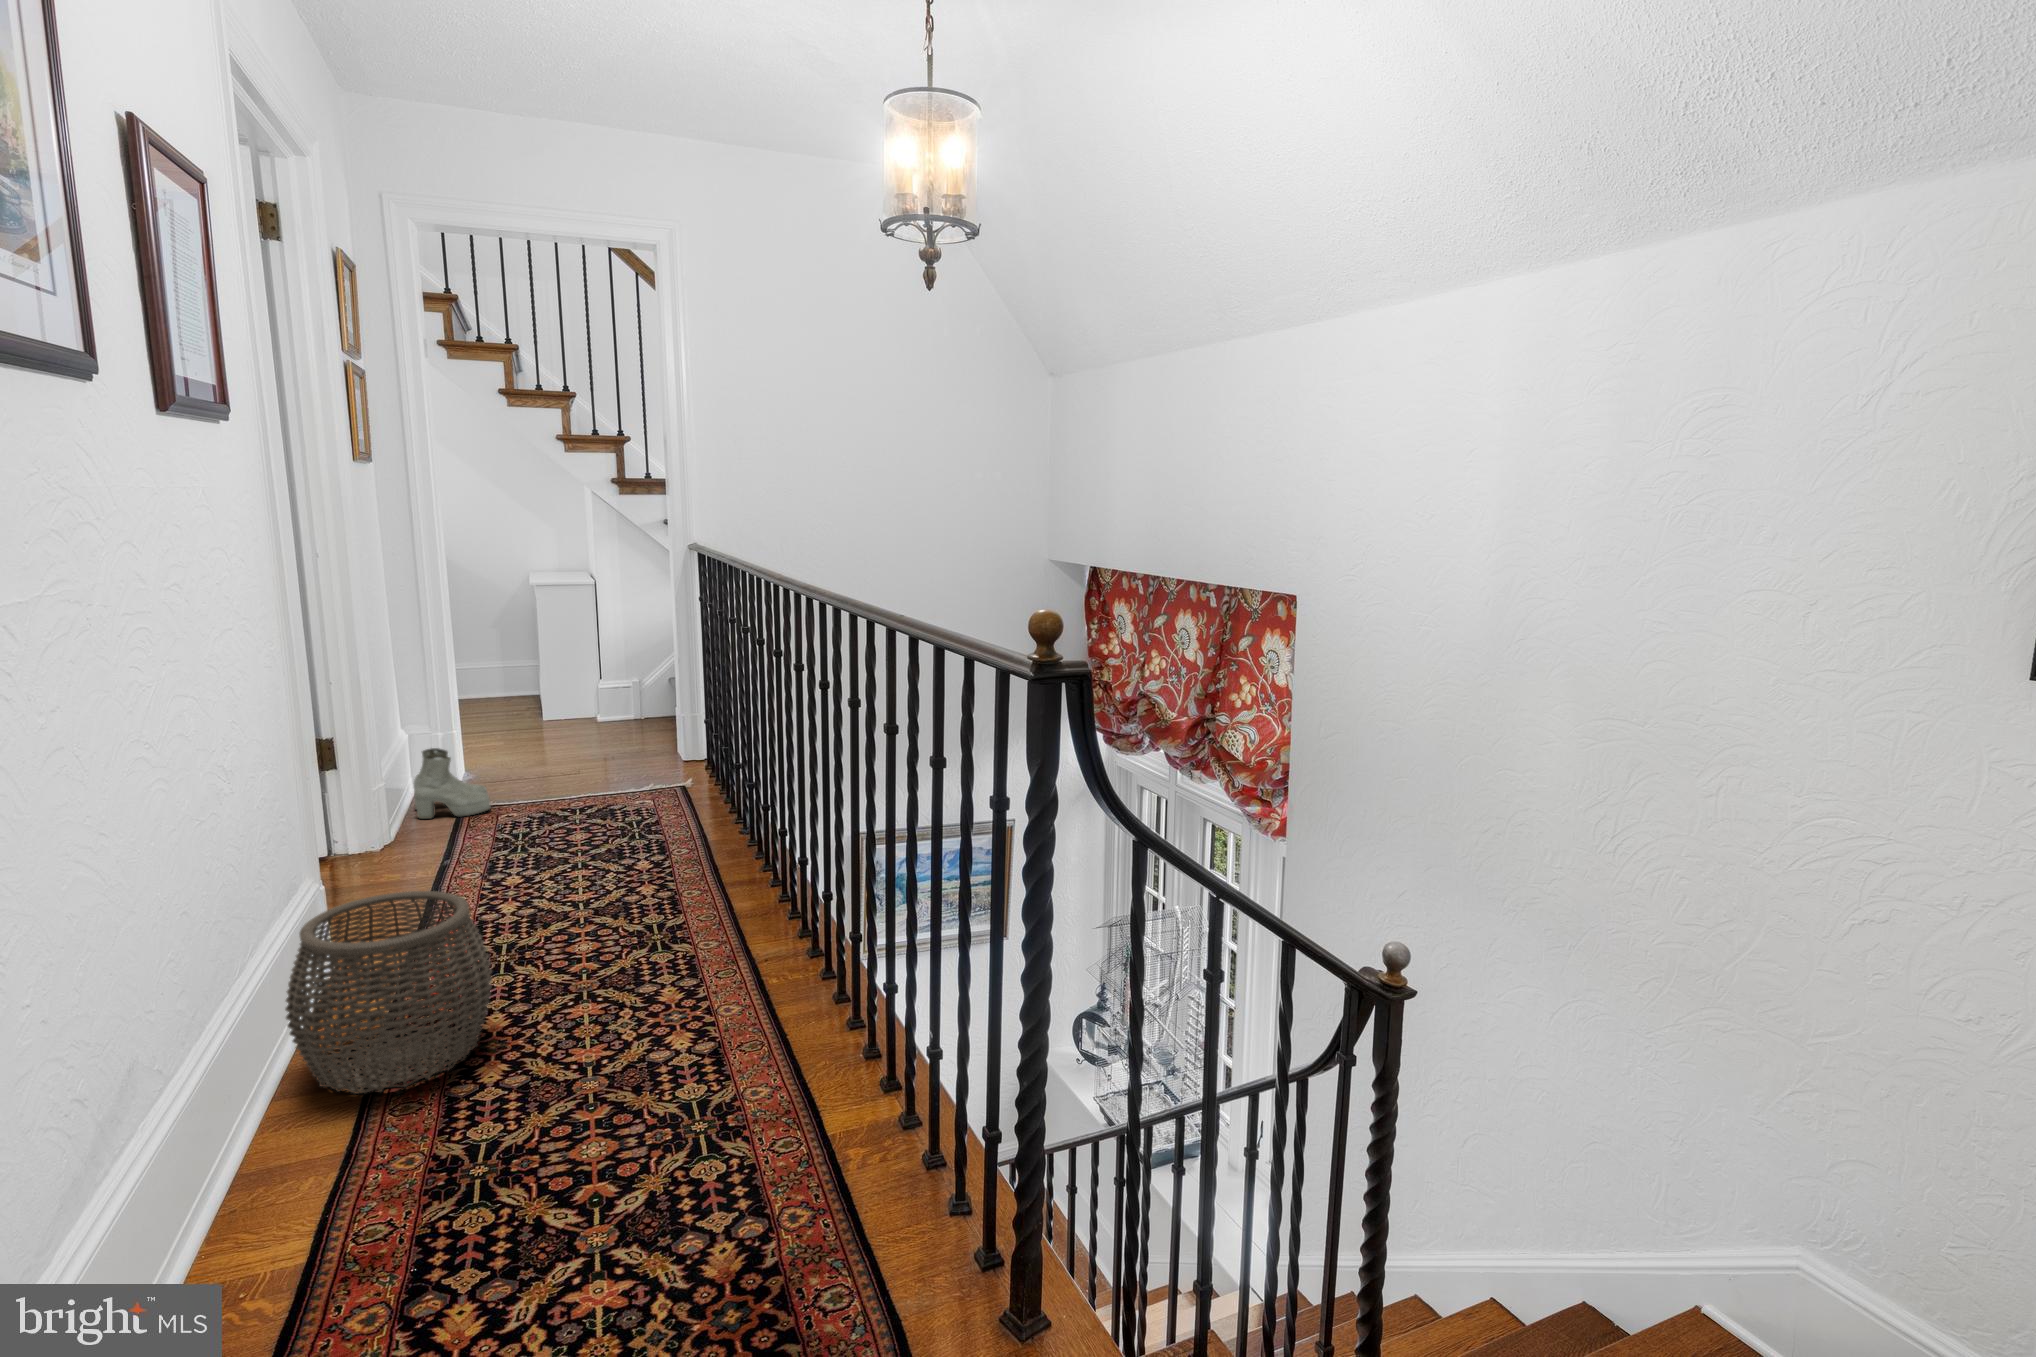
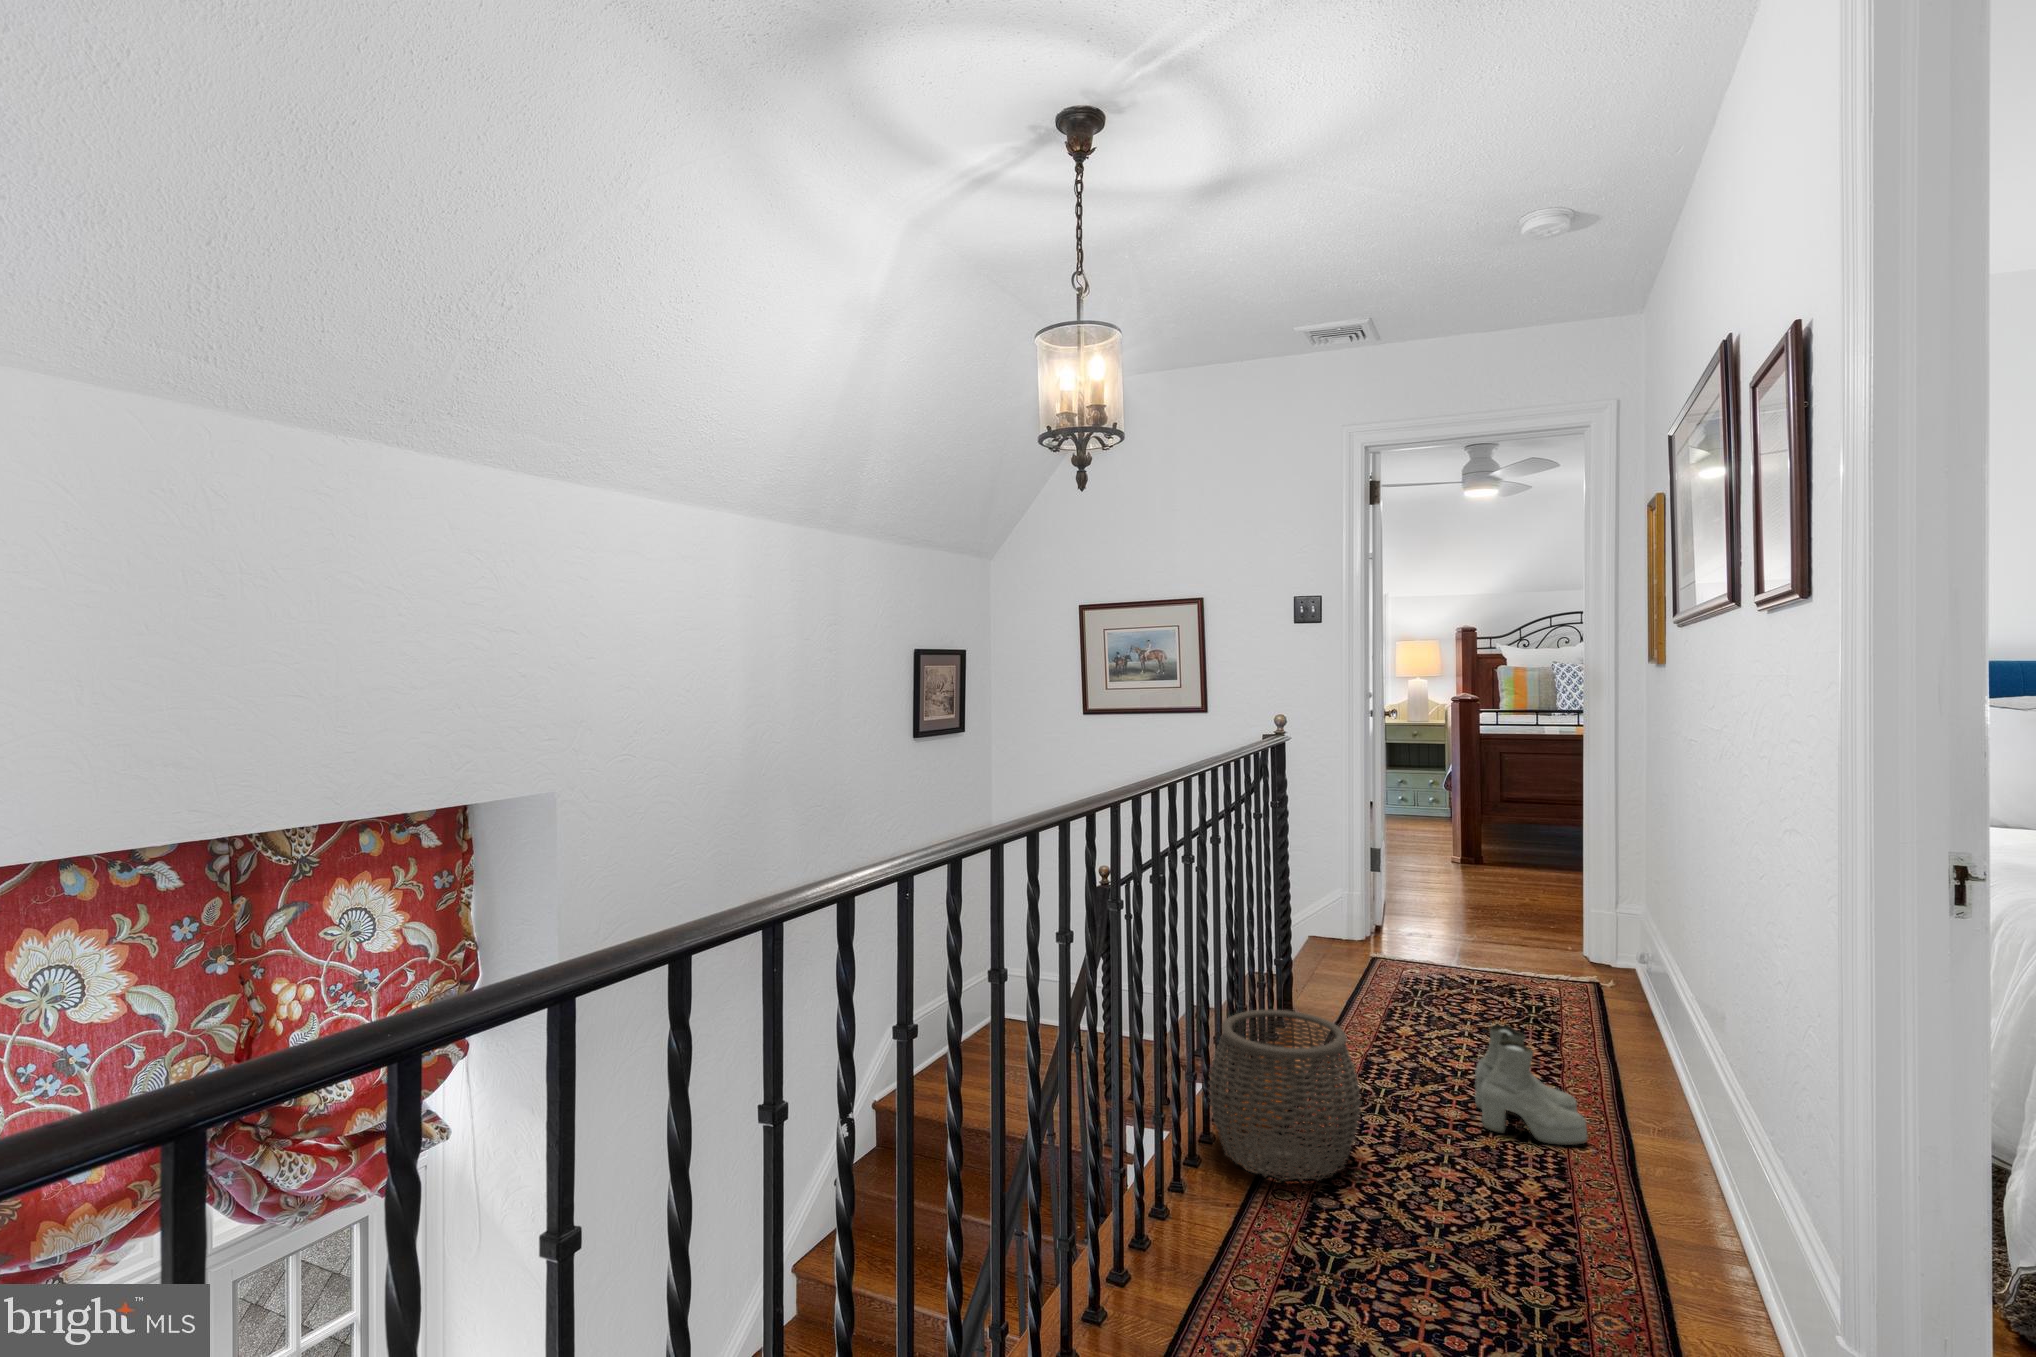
boots: present [413,748,491,819] -> present [1475,1026,1587,1145]

